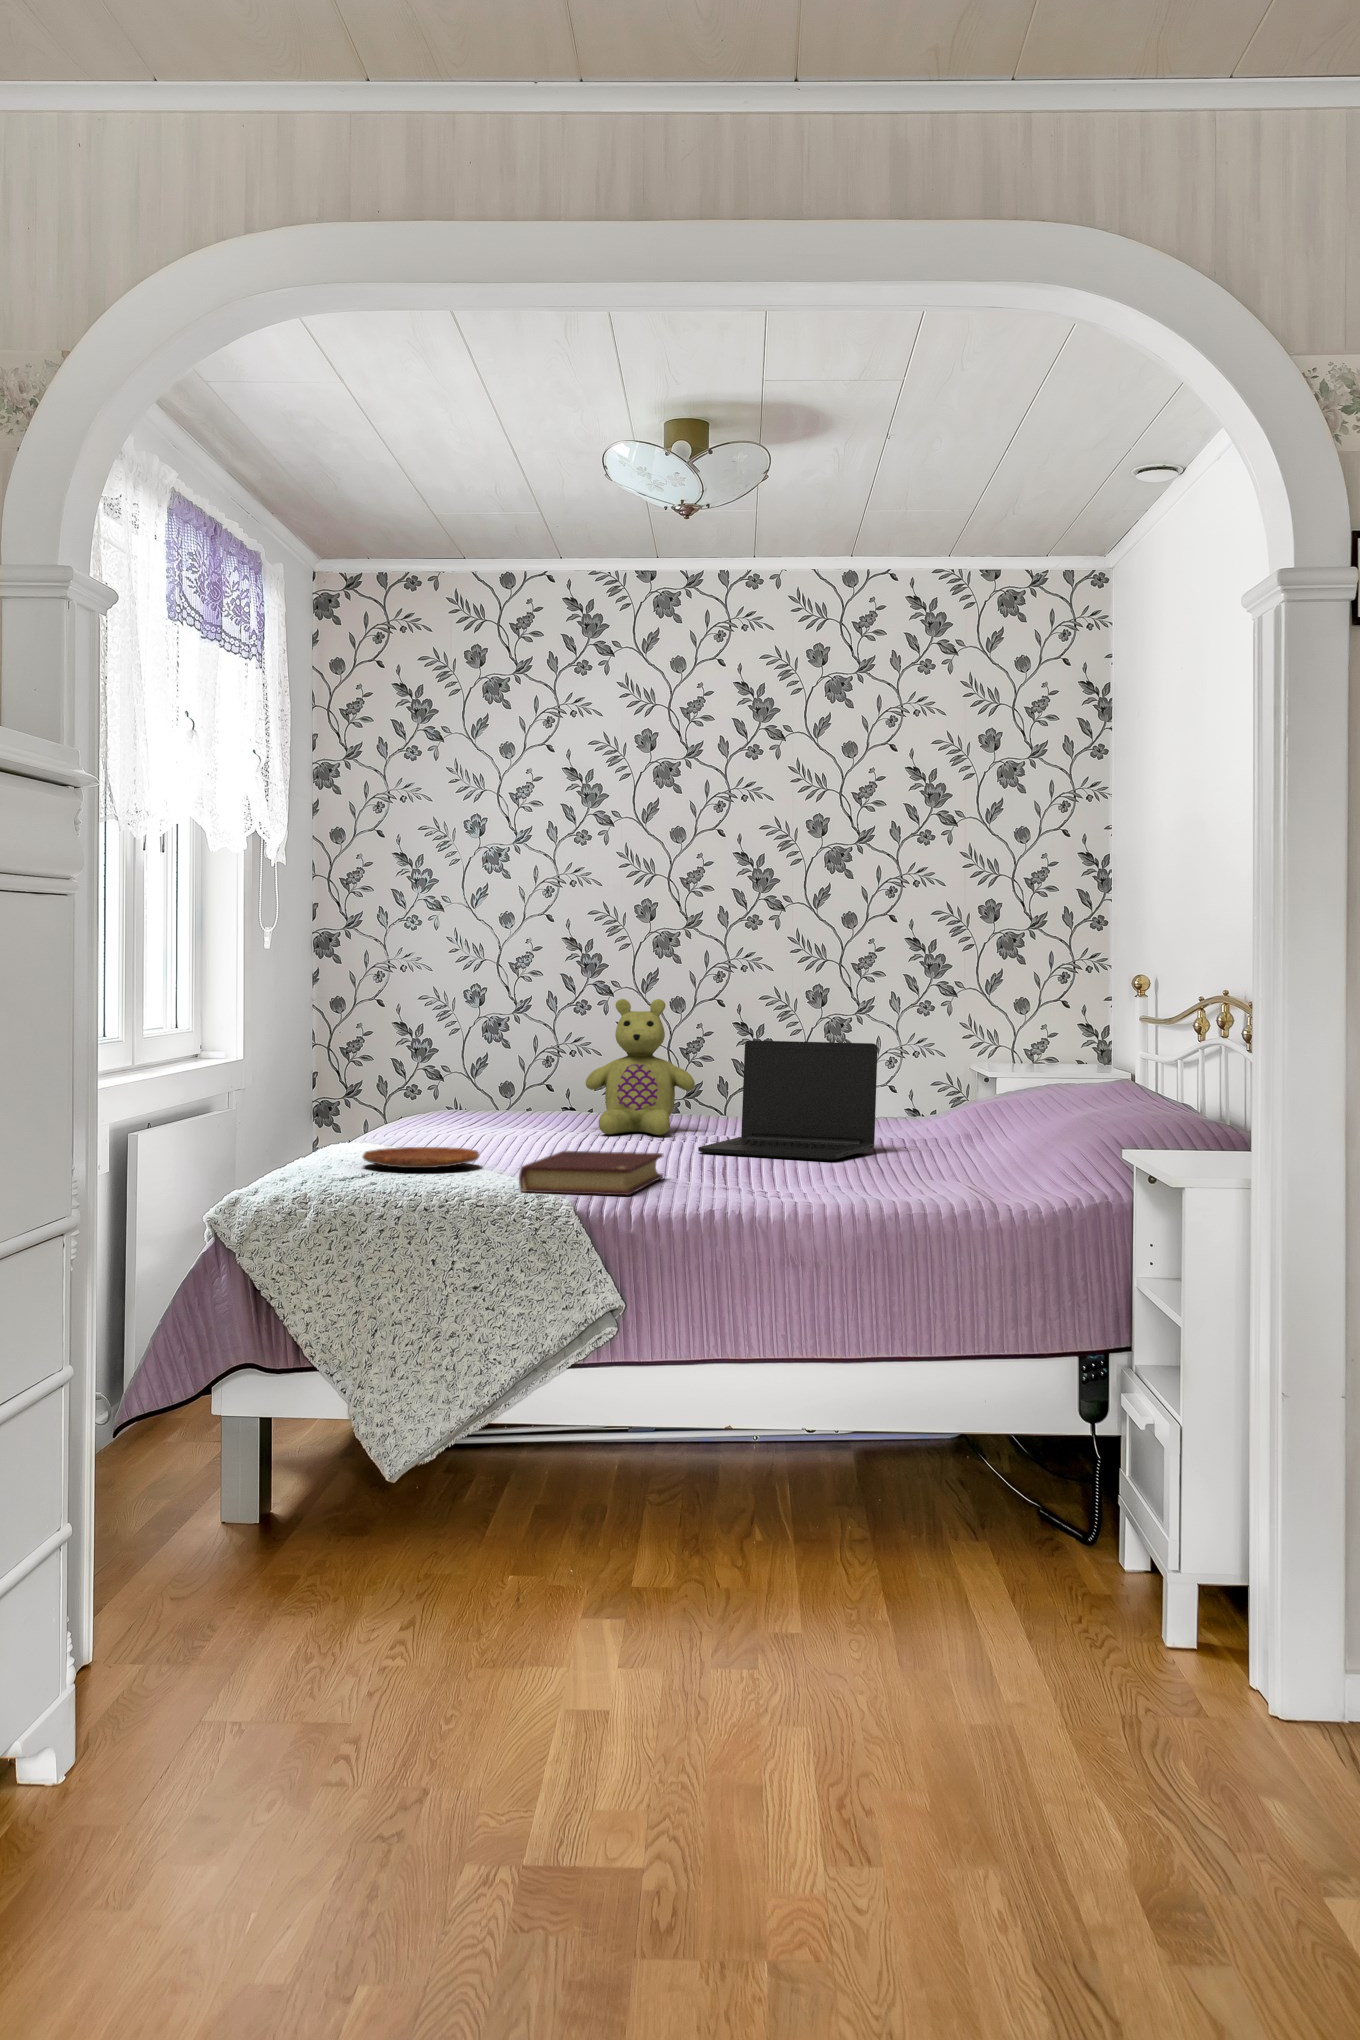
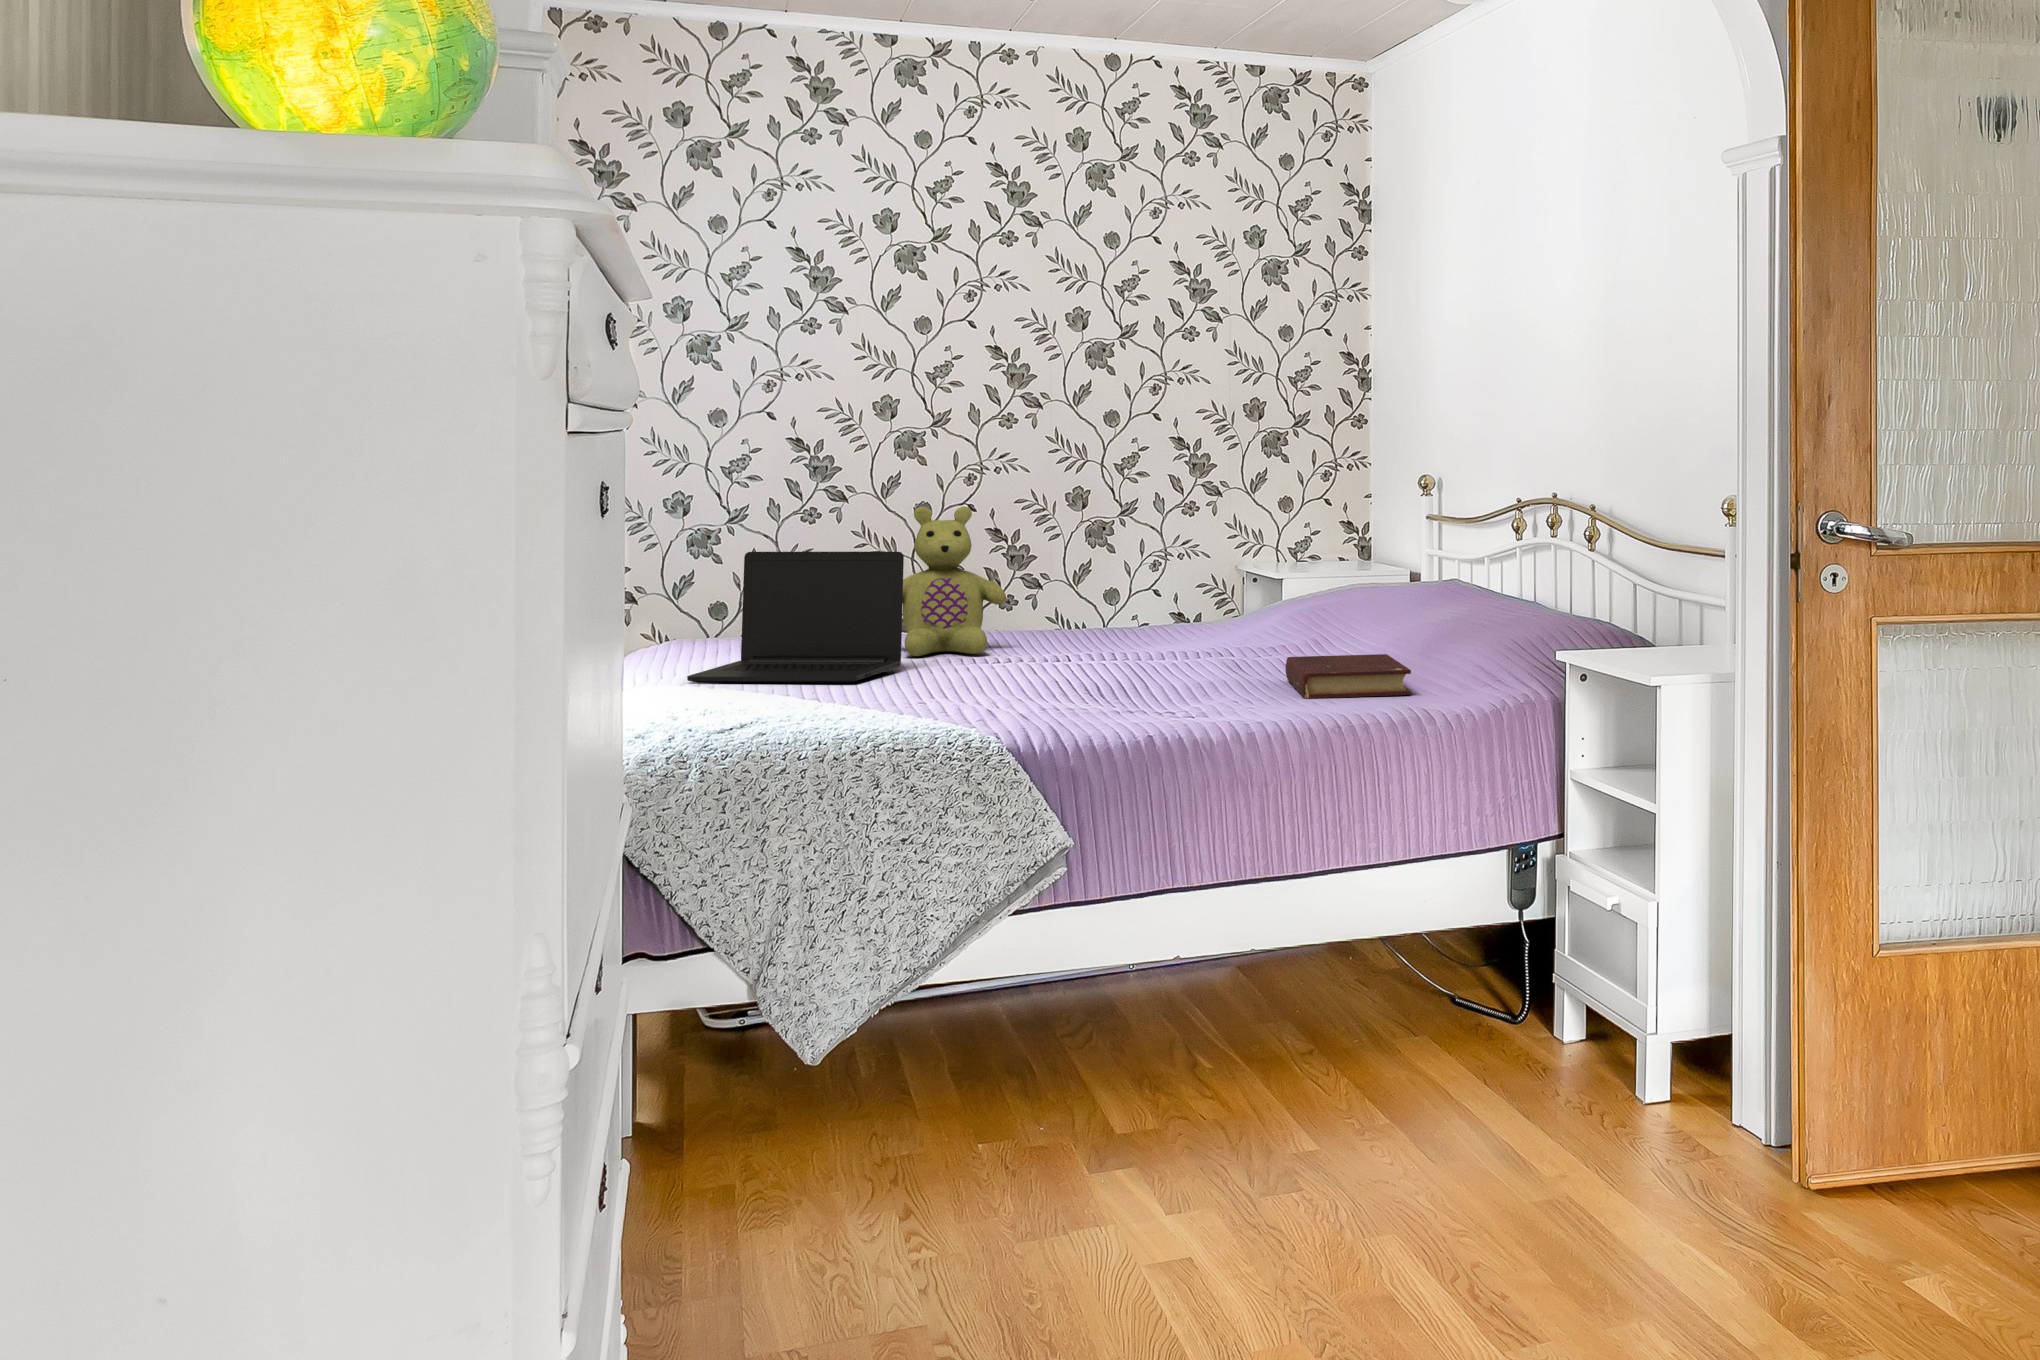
laptop: present [698,1040,878,1161] -> present [687,552,904,683]
tray: present [363,1147,479,1168] -> none [688,682,838,708]
book: present [519,1151,663,1195] -> present [1286,654,1411,698]

